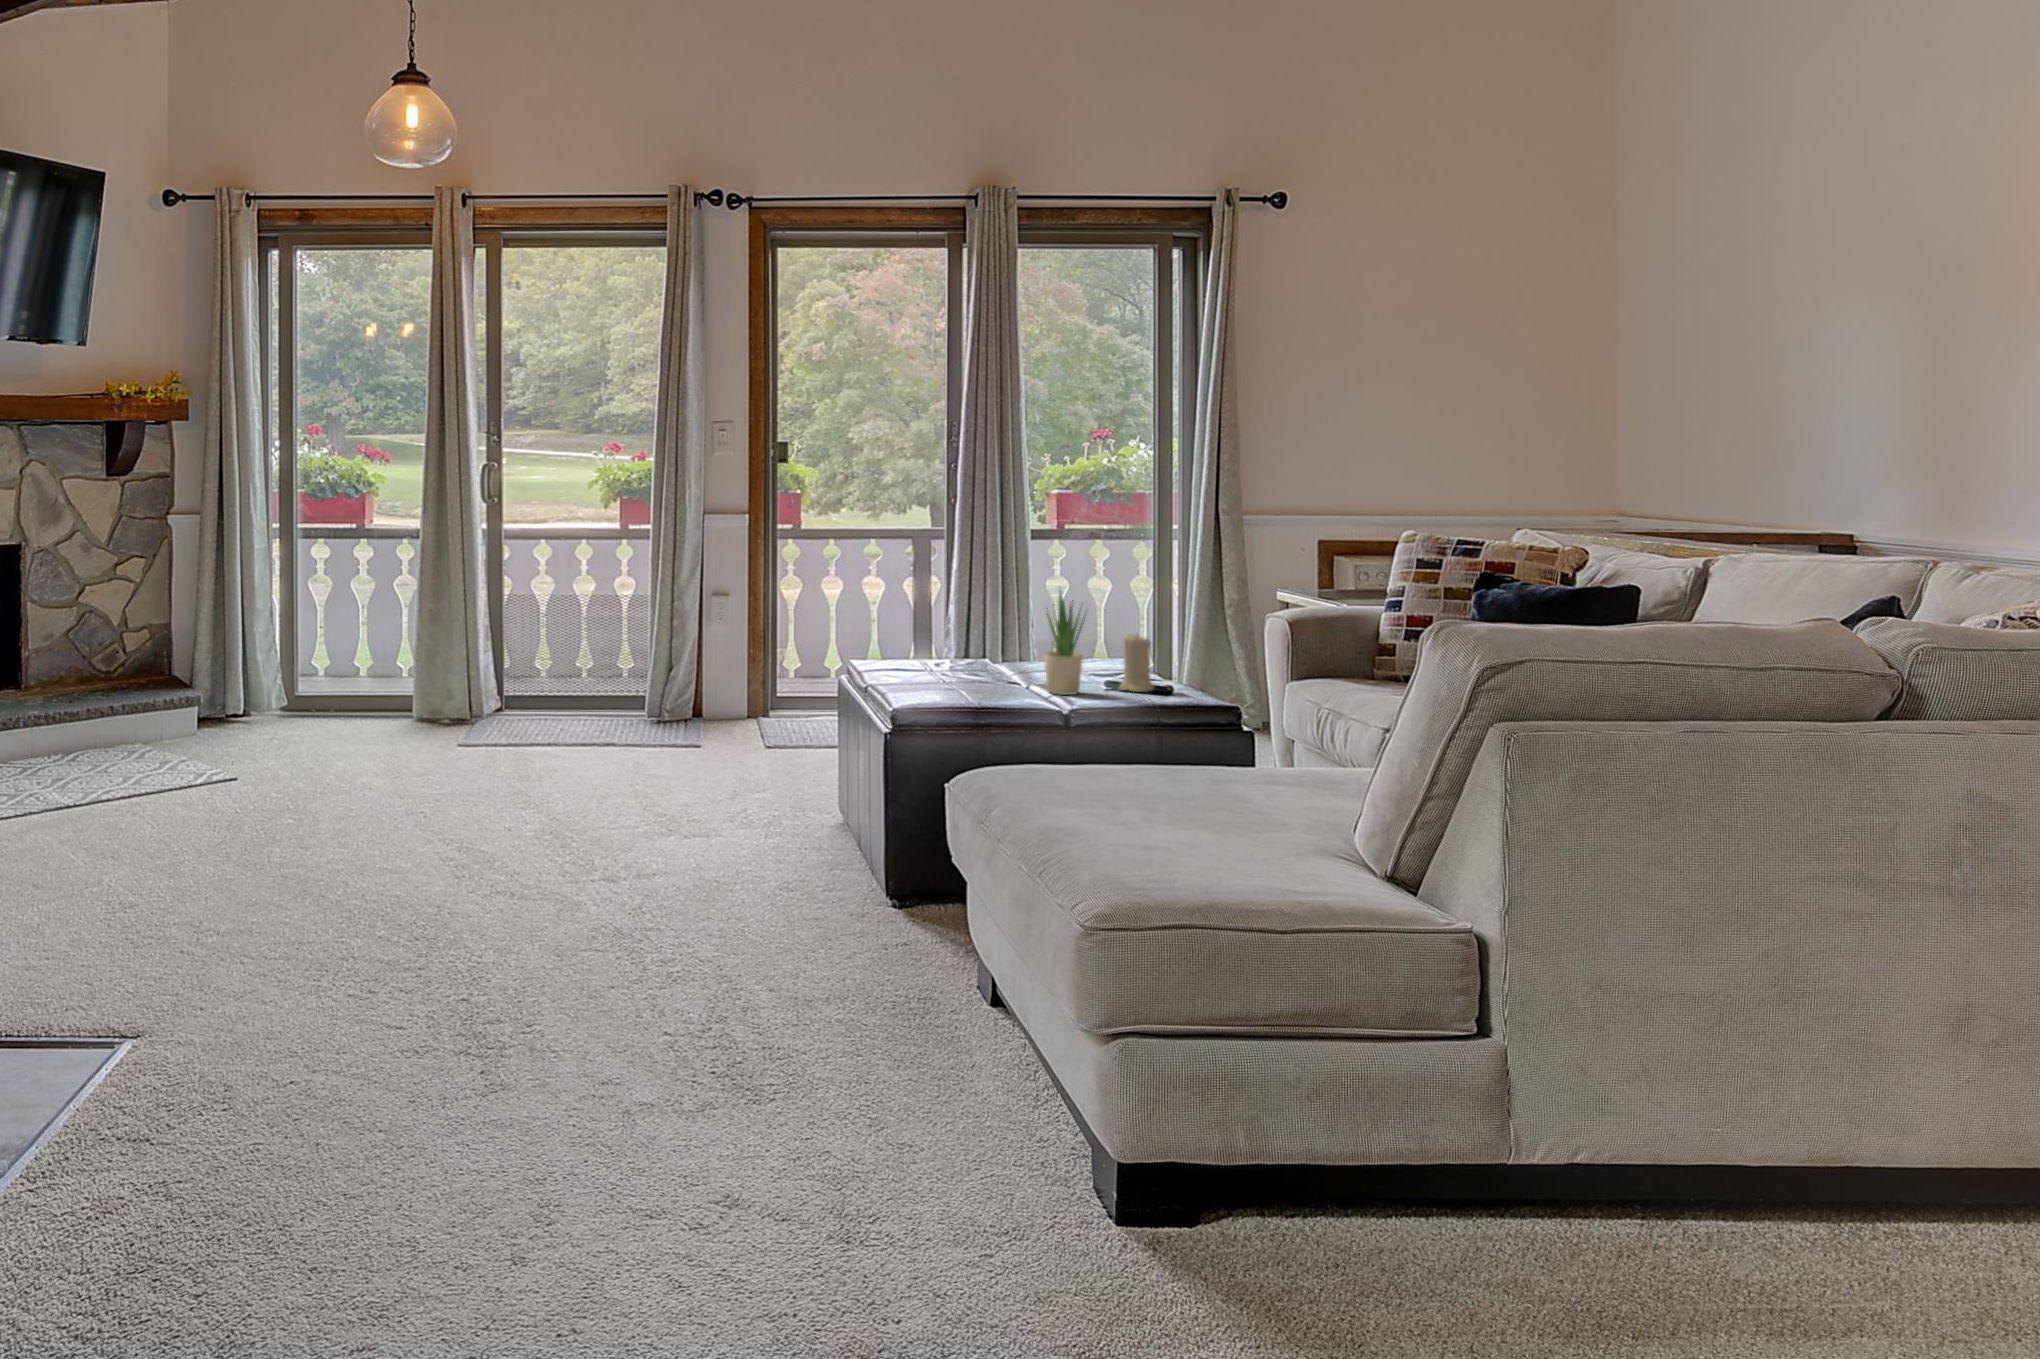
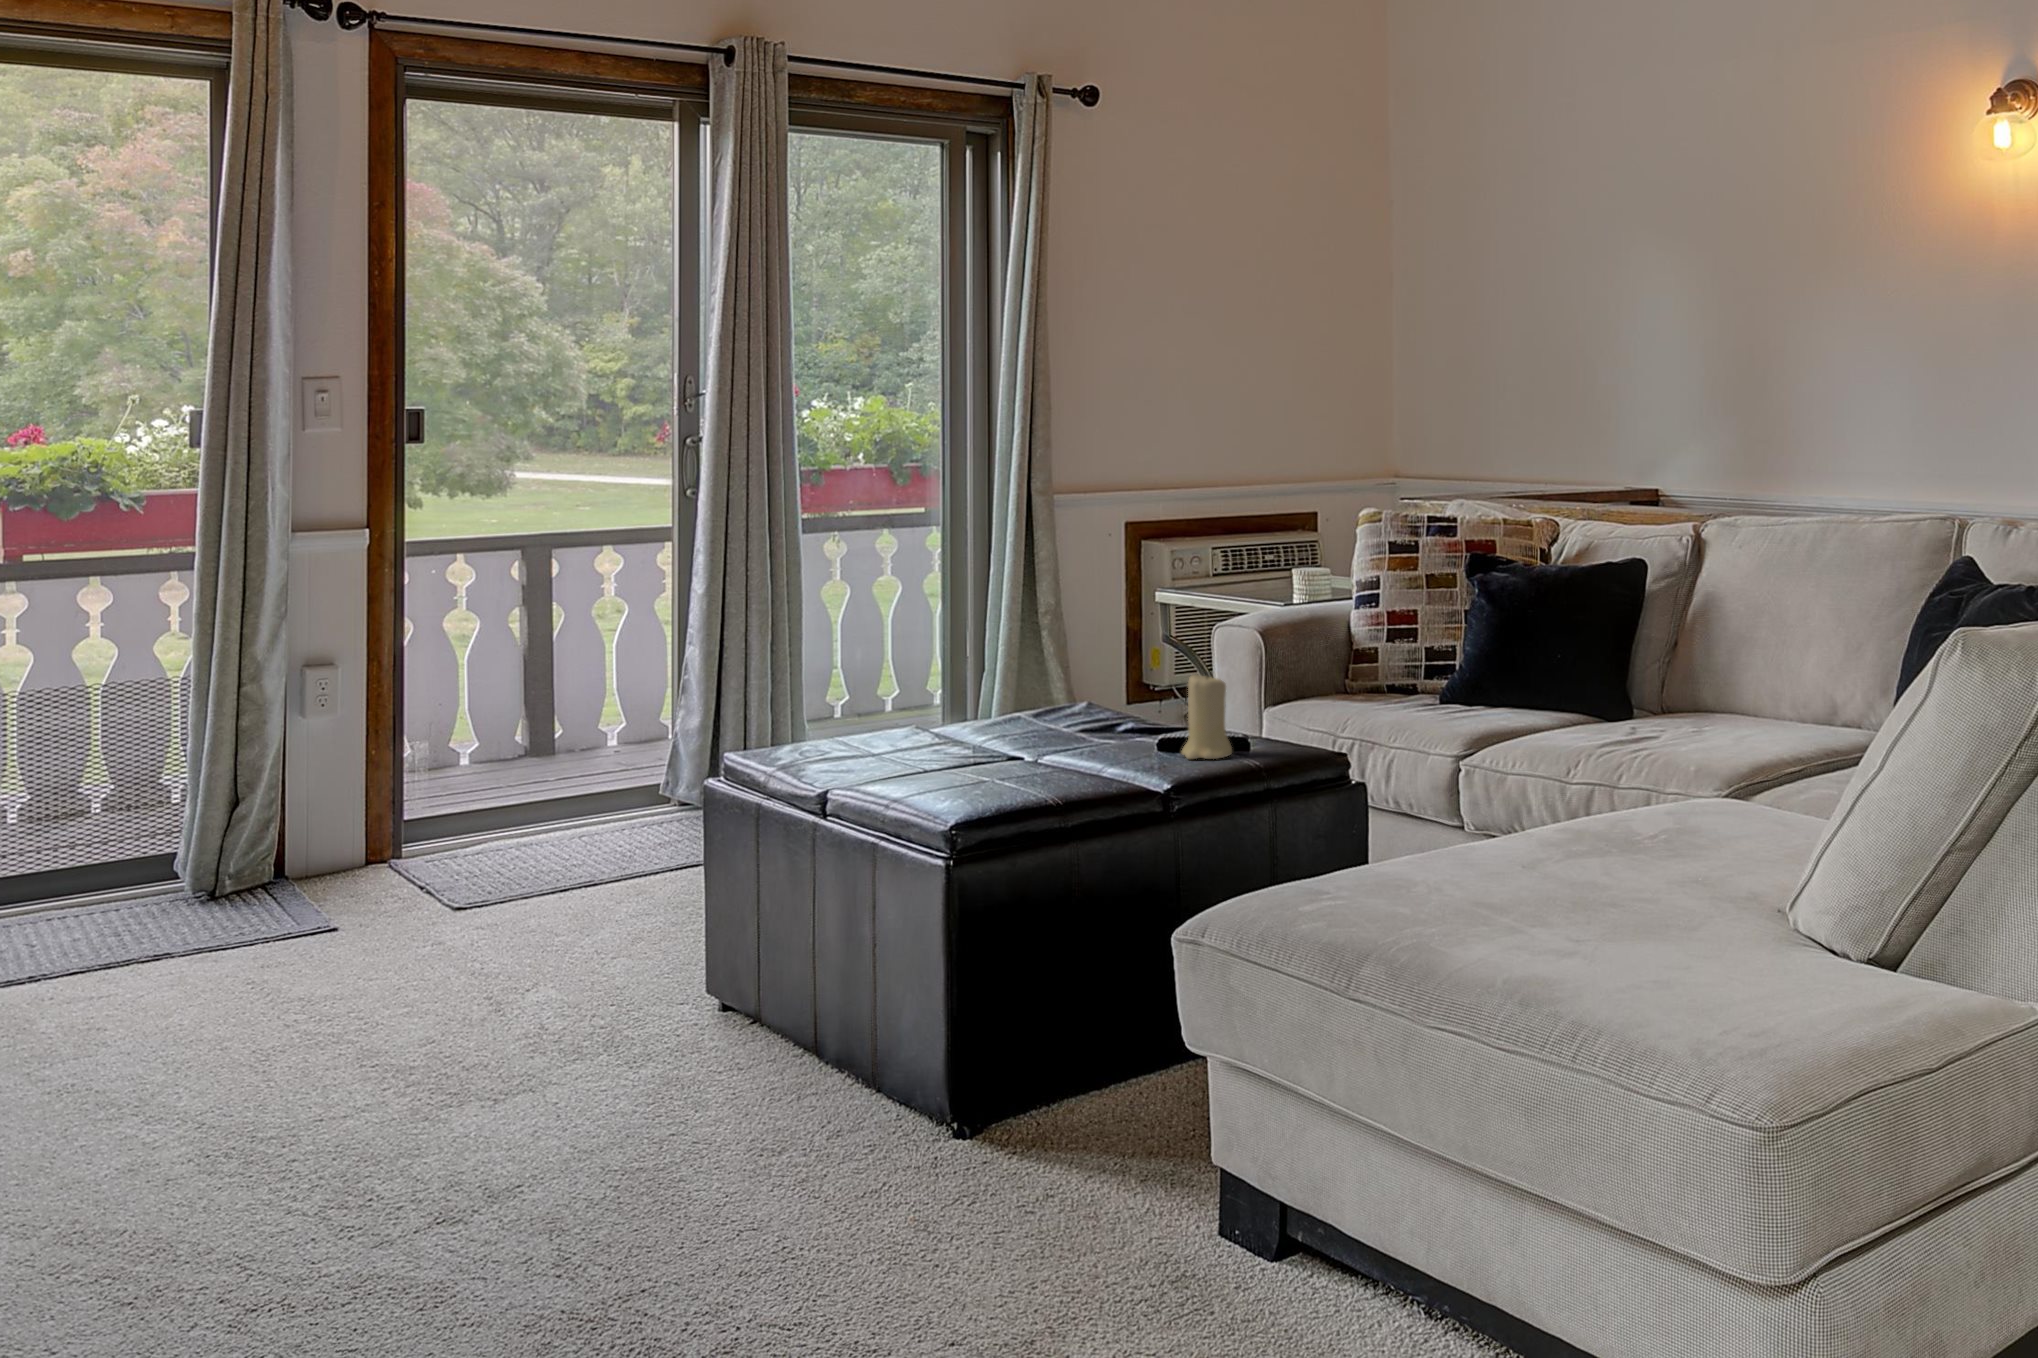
potted plant: present [1044,591,1085,695] -> none [1095,611,1160,778]

